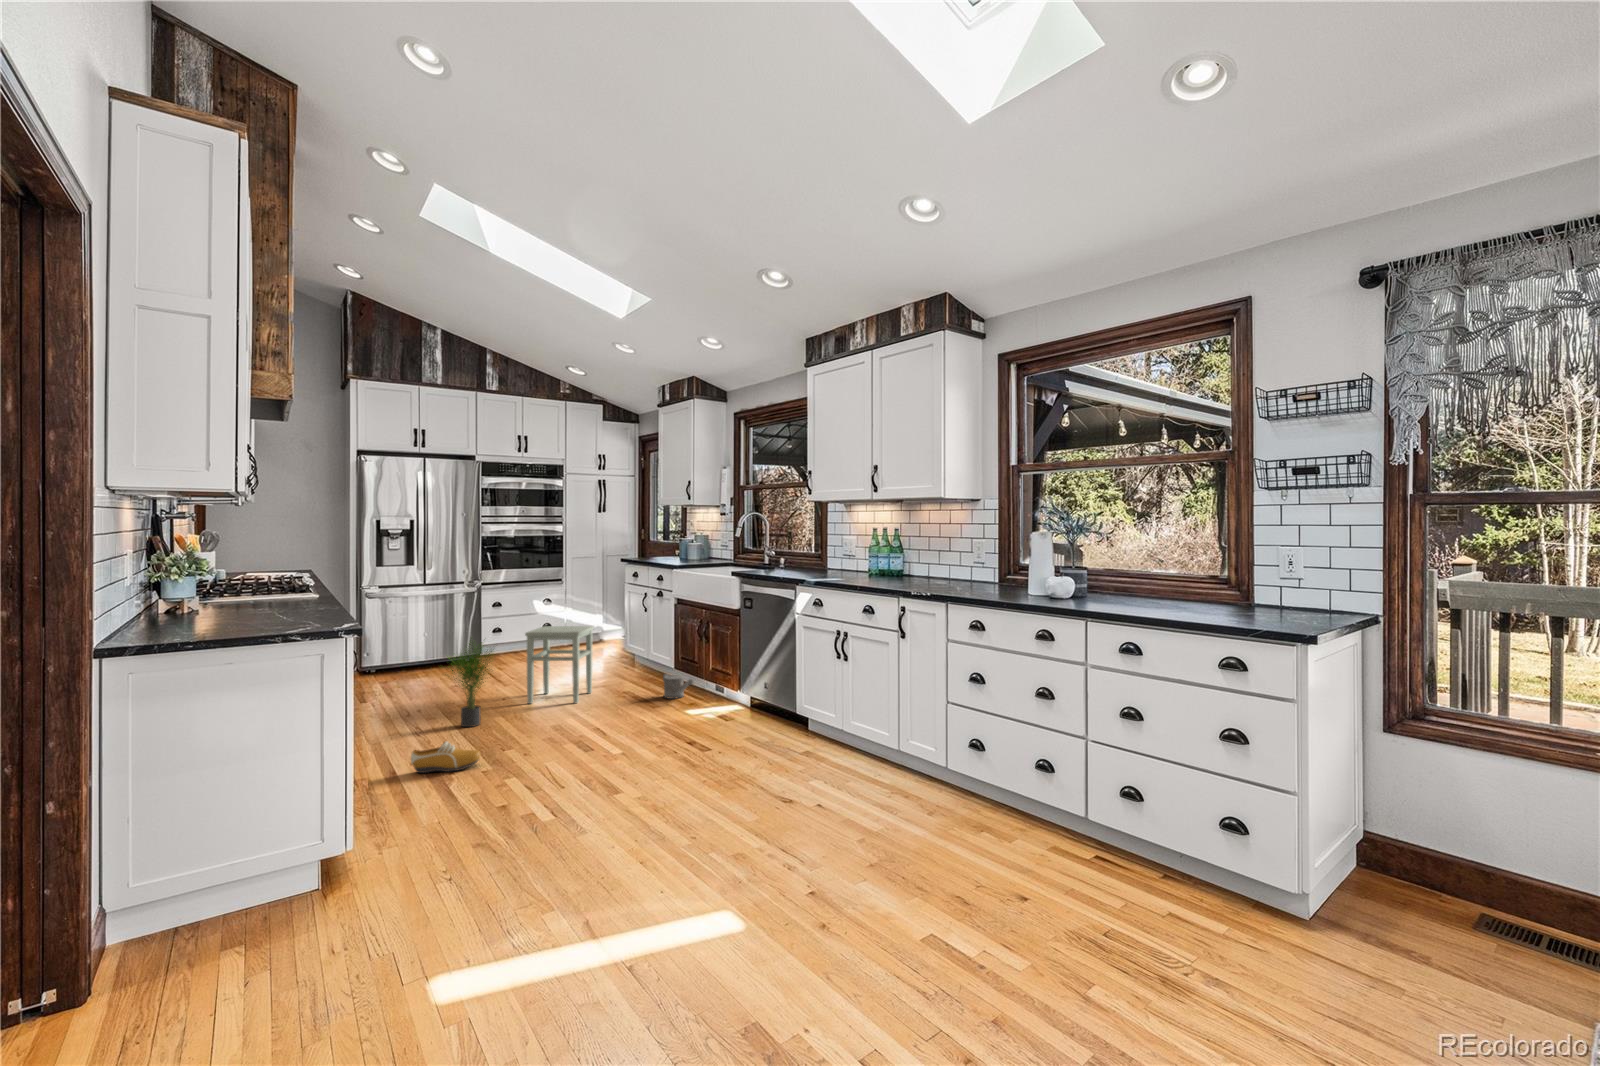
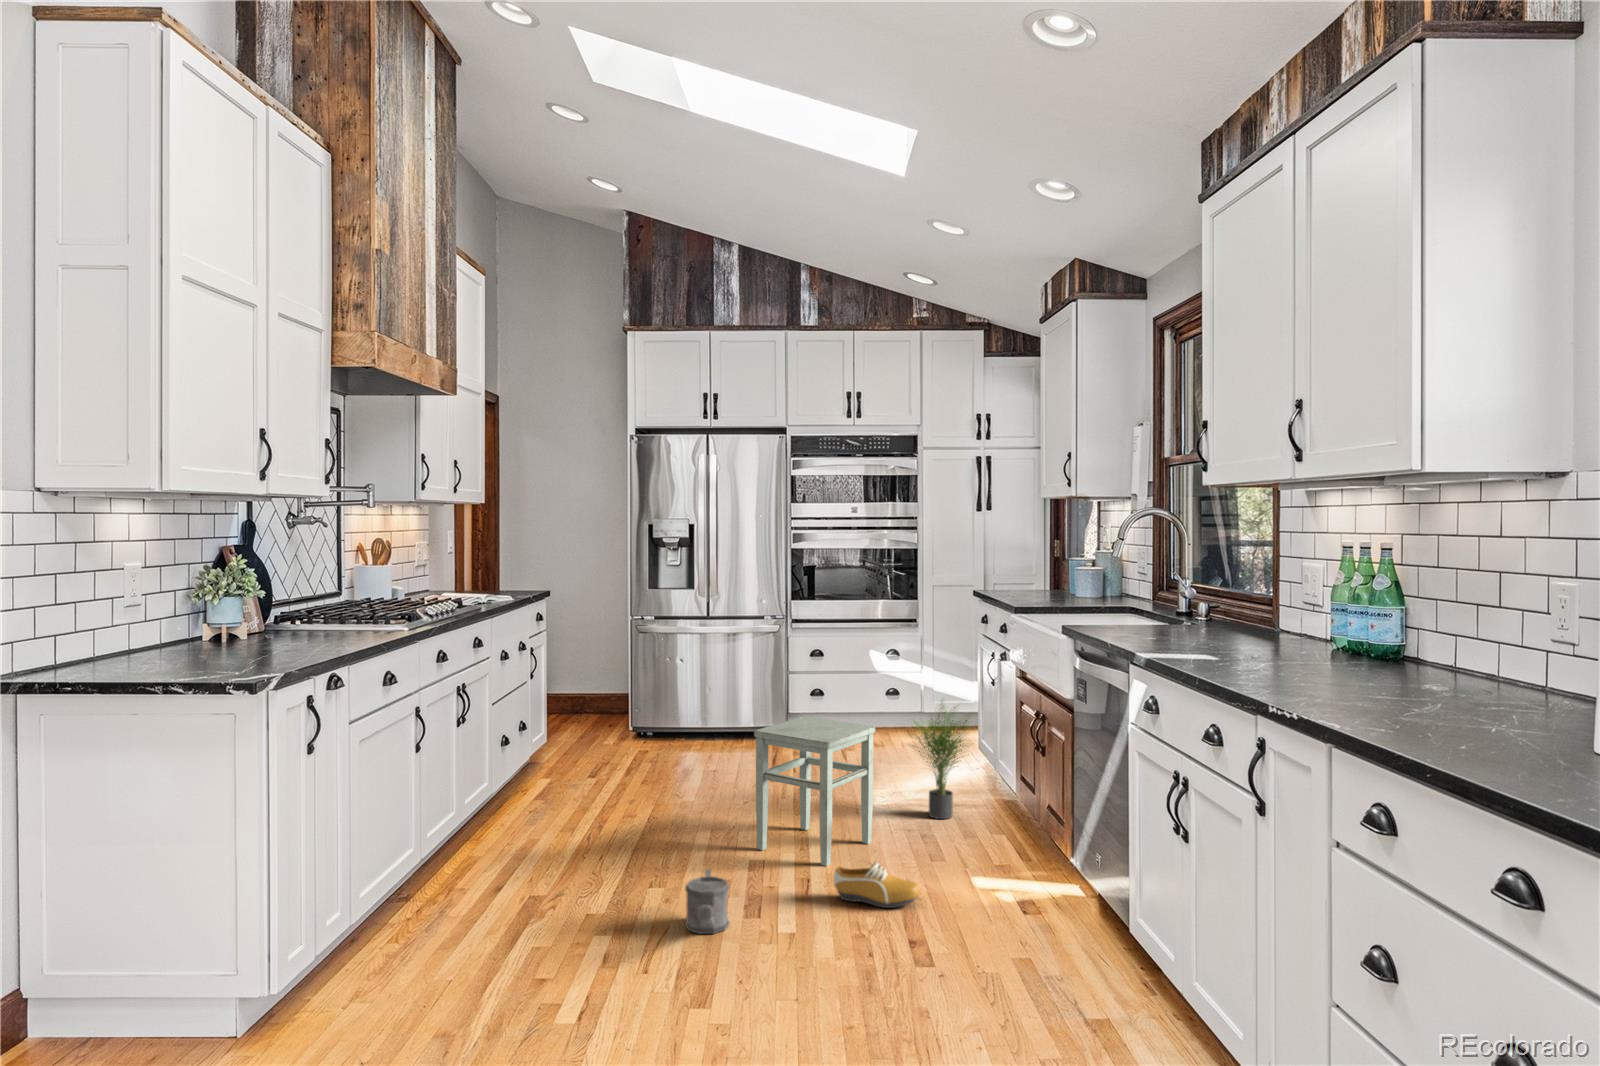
potted plant: present [448,642,492,727] -> present [912,701,967,819]
watering can: present [663,674,694,699] -> present [685,869,729,934]
shoe: present [411,741,480,773] -> present [834,863,920,908]

